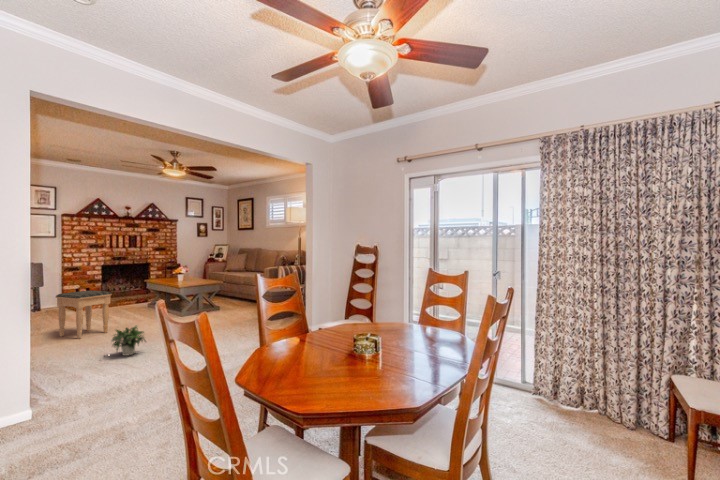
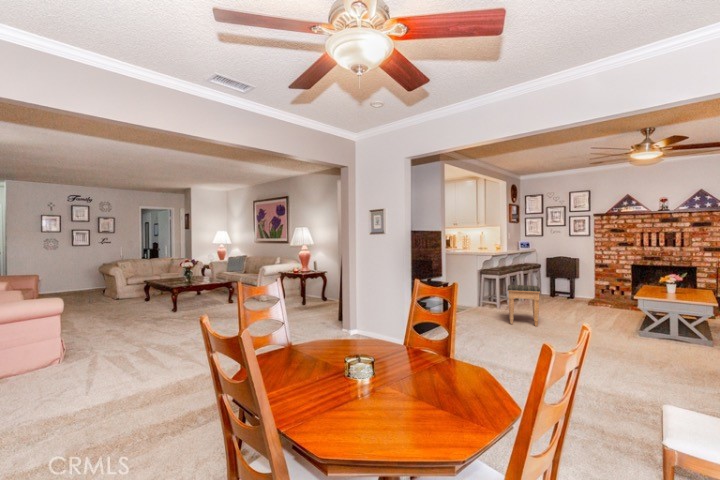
potted plant: present [112,326,146,356] -> none [466,318,506,346]

